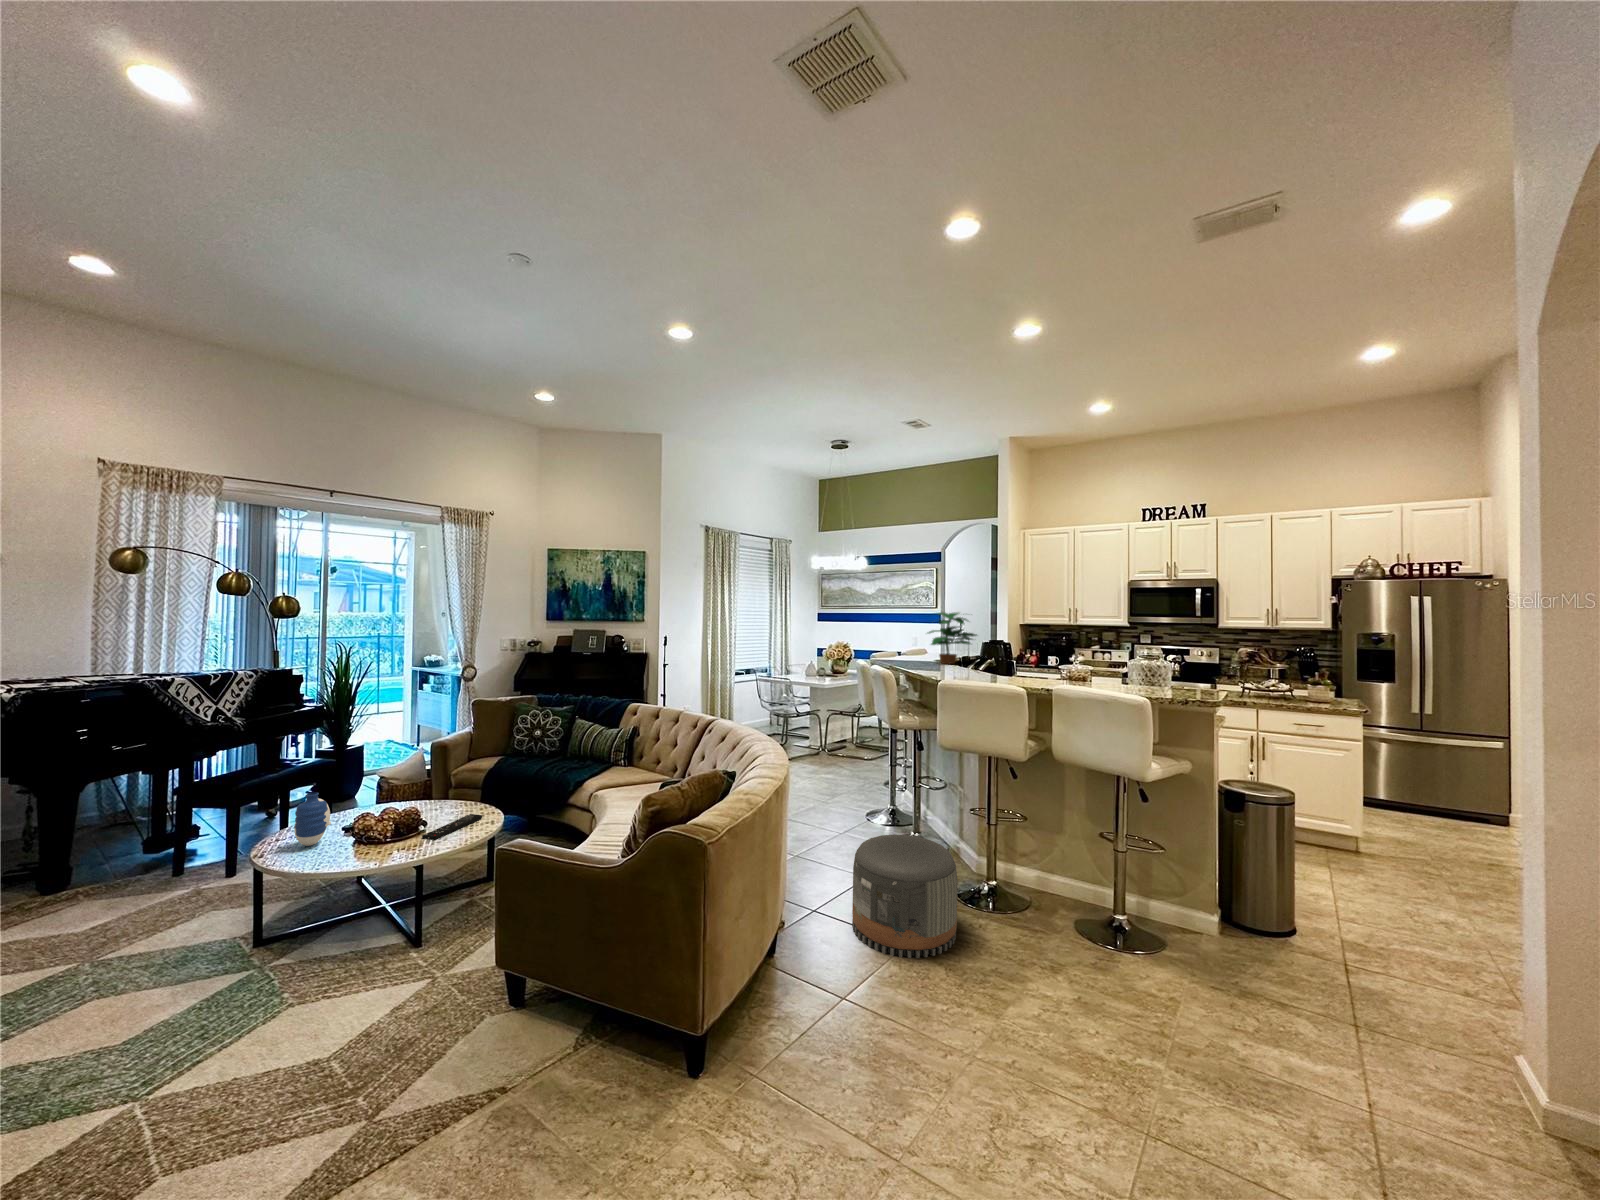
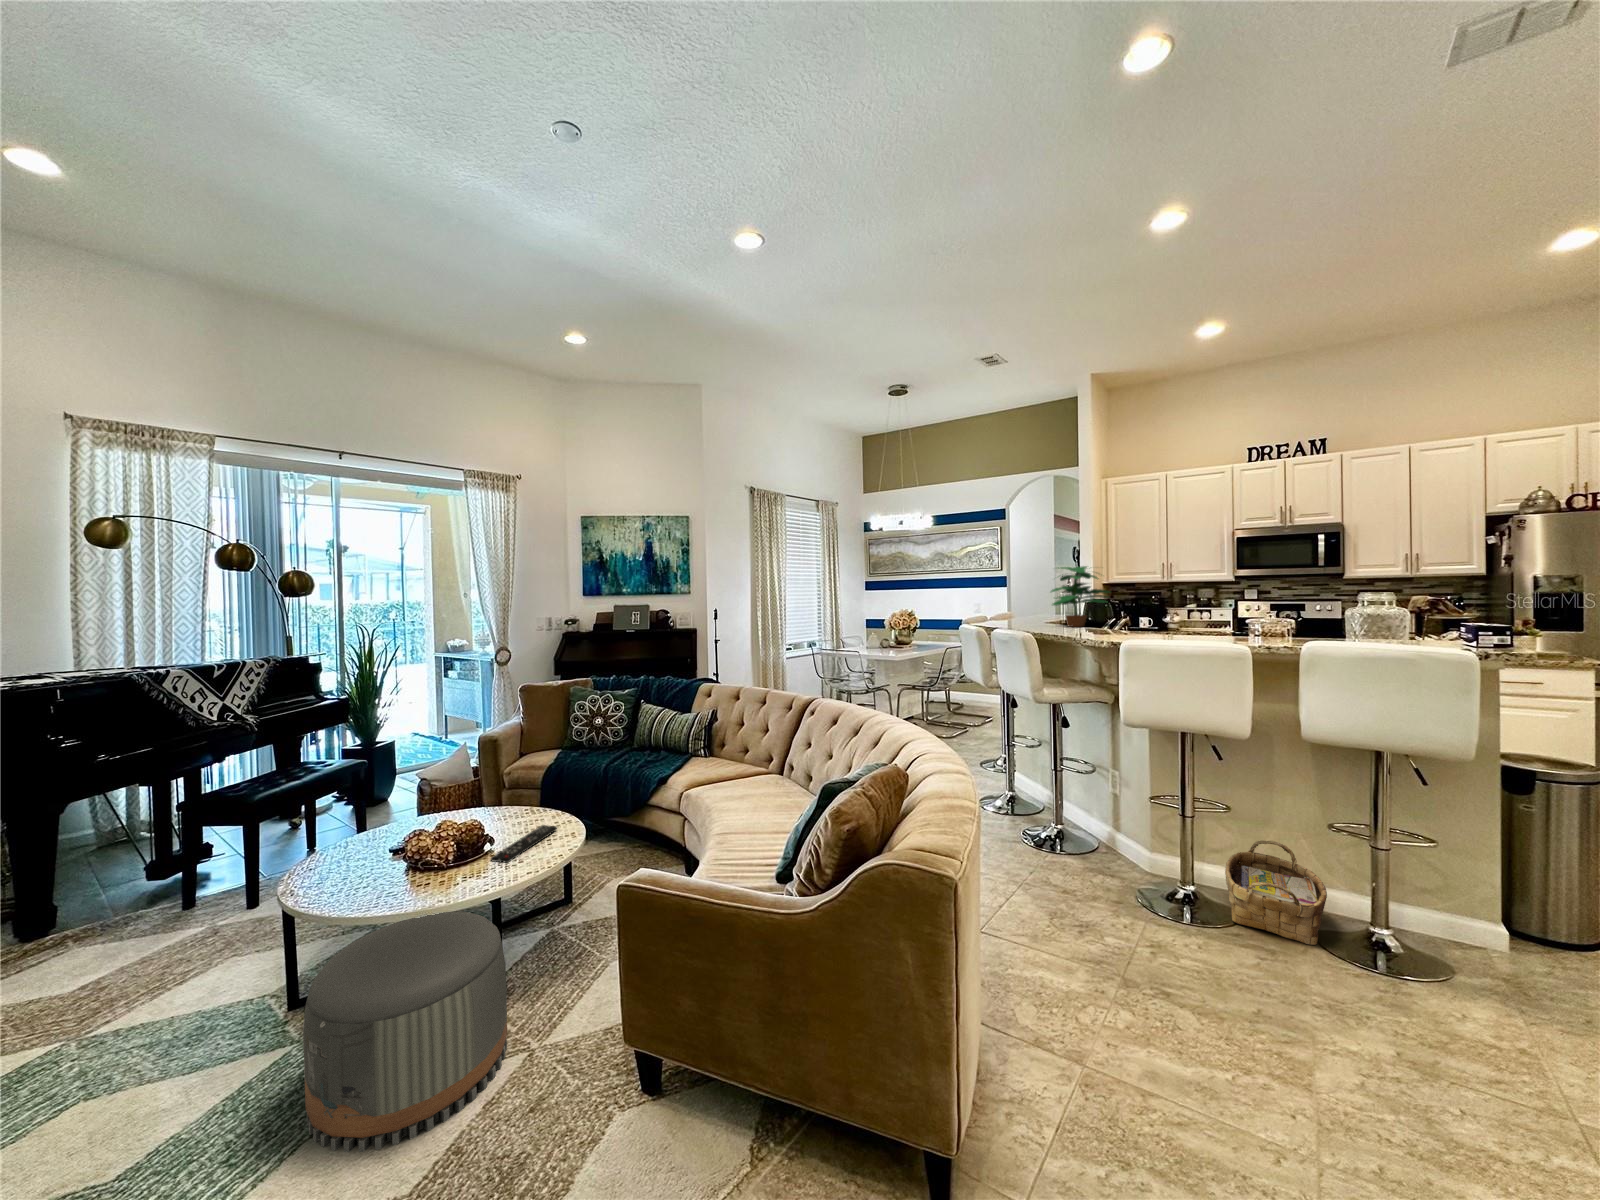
vase: present [294,793,331,846] -> none [331,809,376,877]
pouf: present [852,834,957,958] -> present [303,912,507,1153]
woven basket: none [1020,846,1092,928] -> present [1225,840,1327,945]

